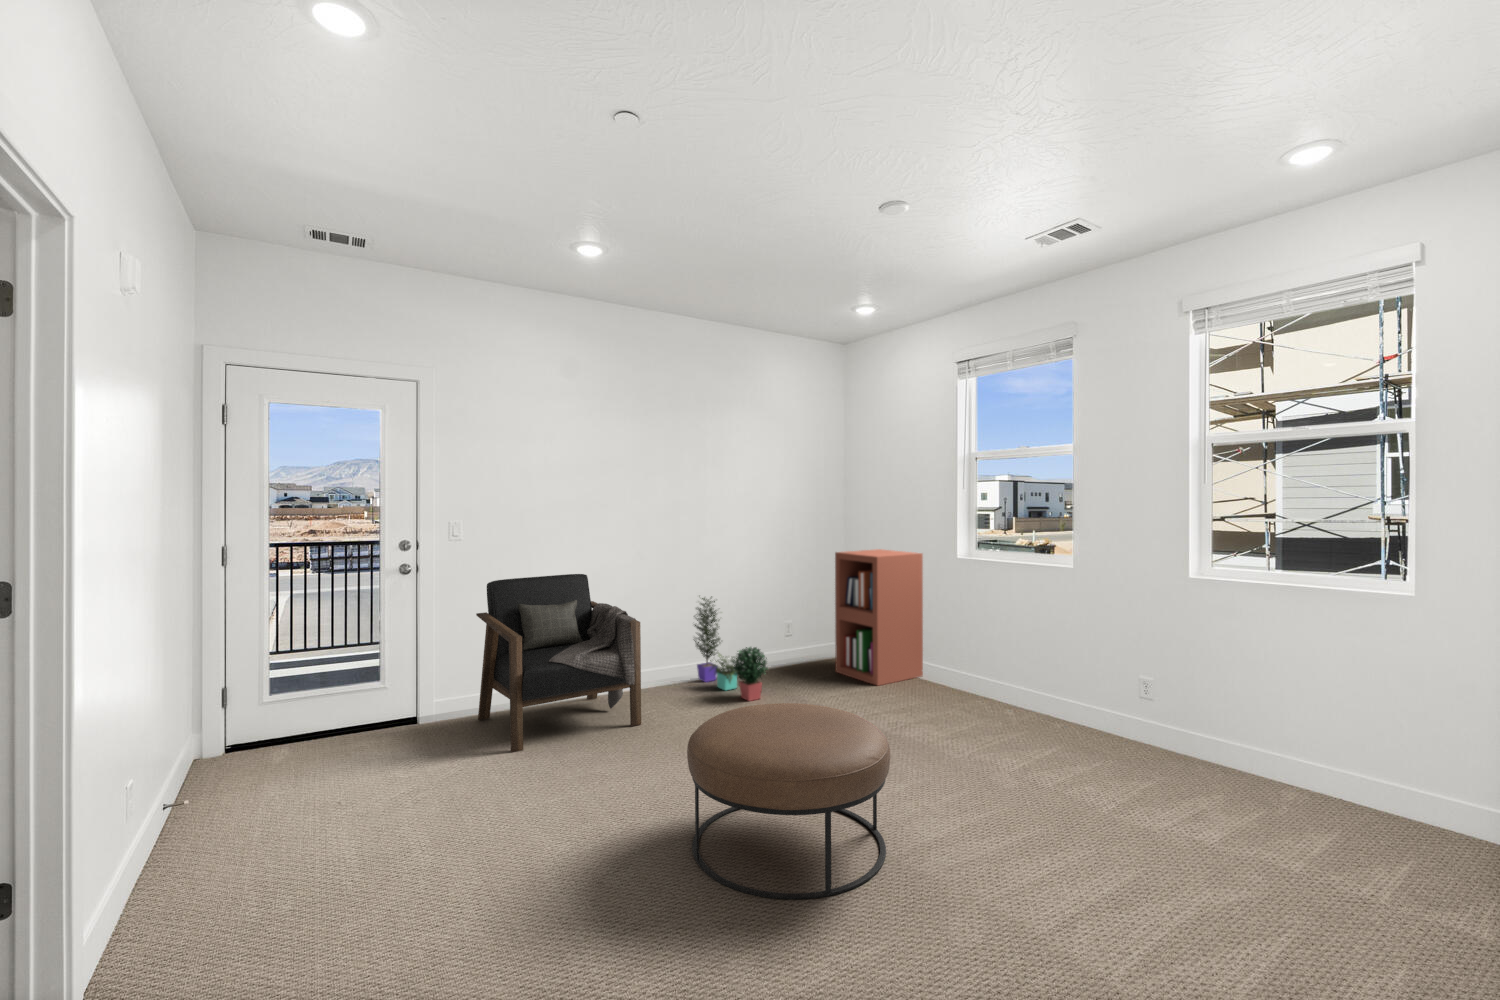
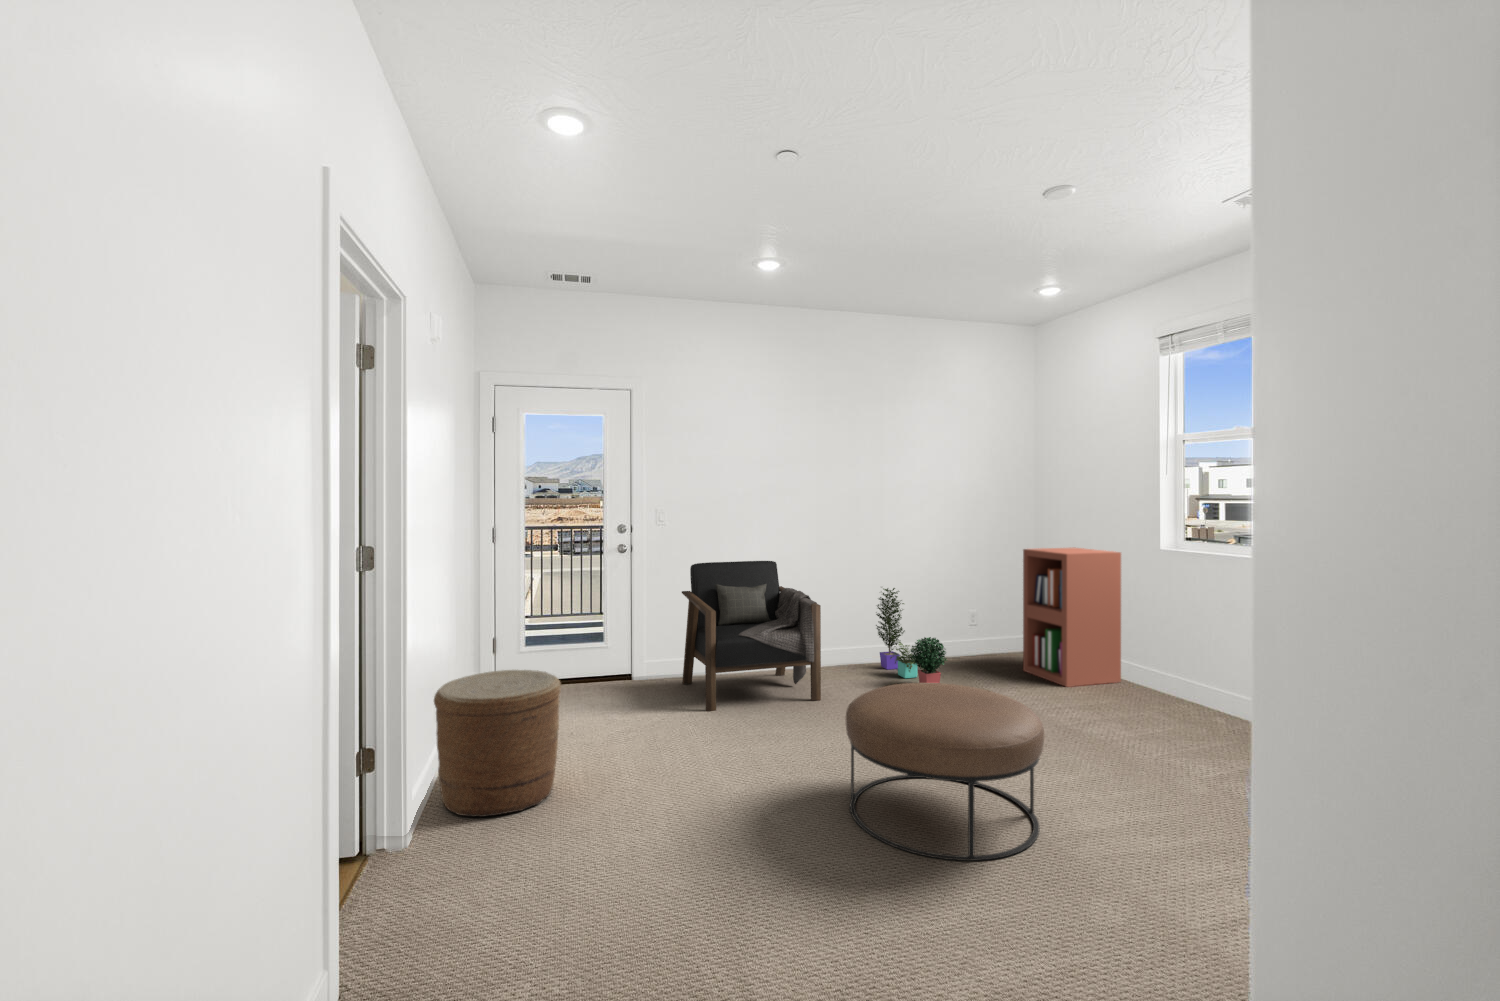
basket: none [131,735,328,950] -> present [434,670,561,817]

